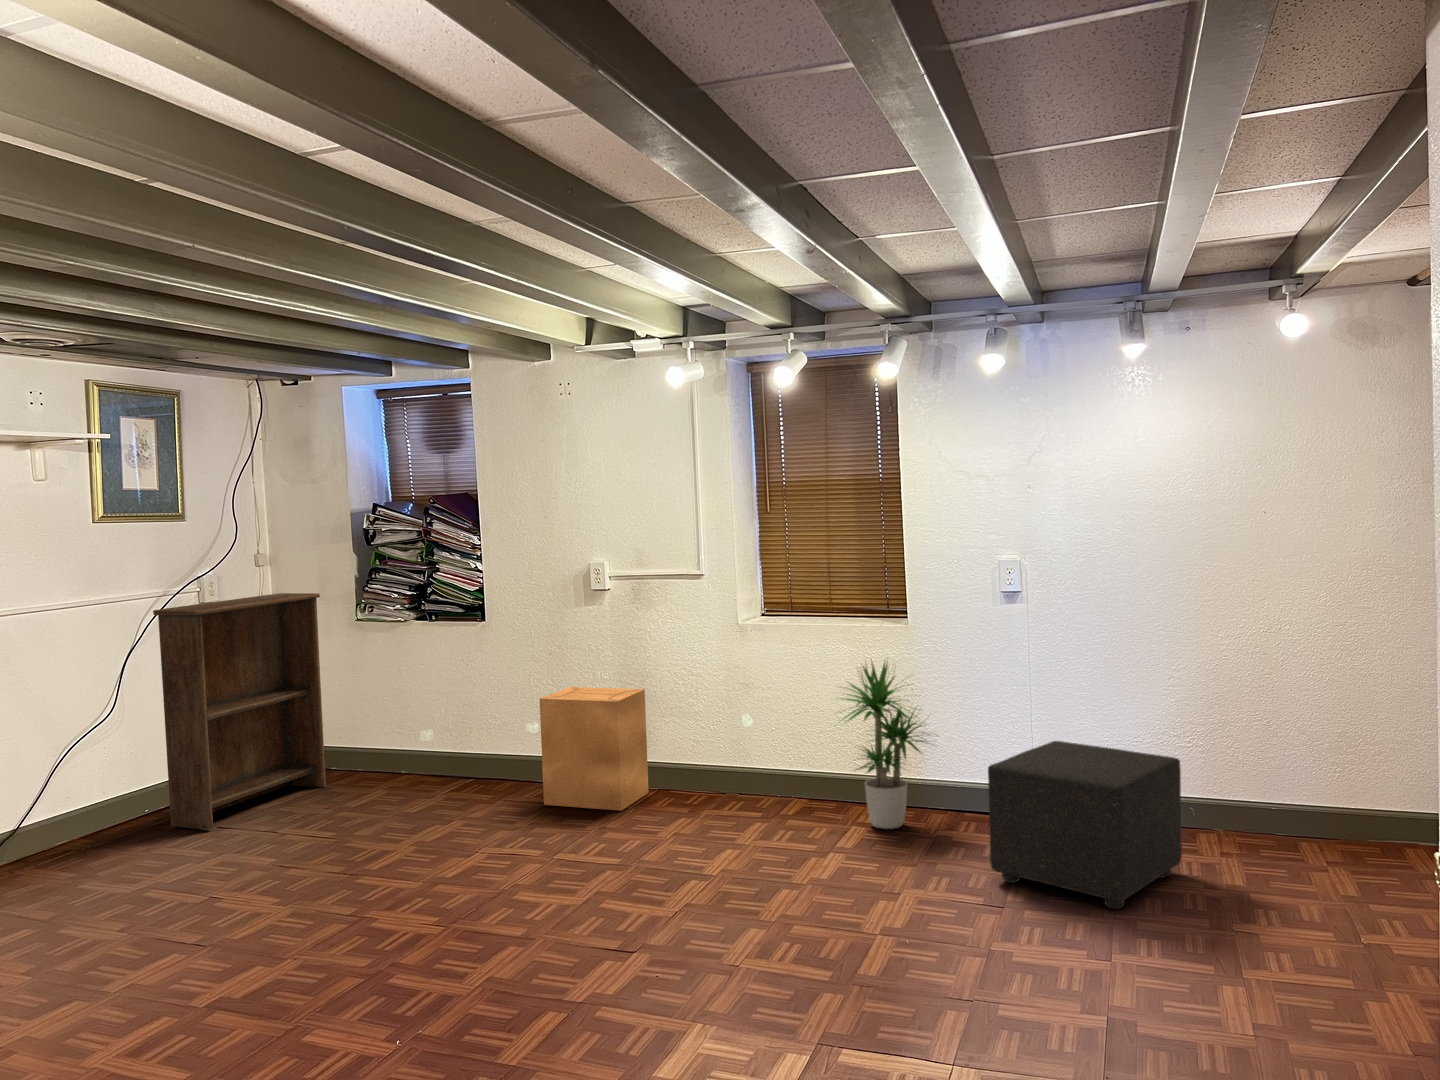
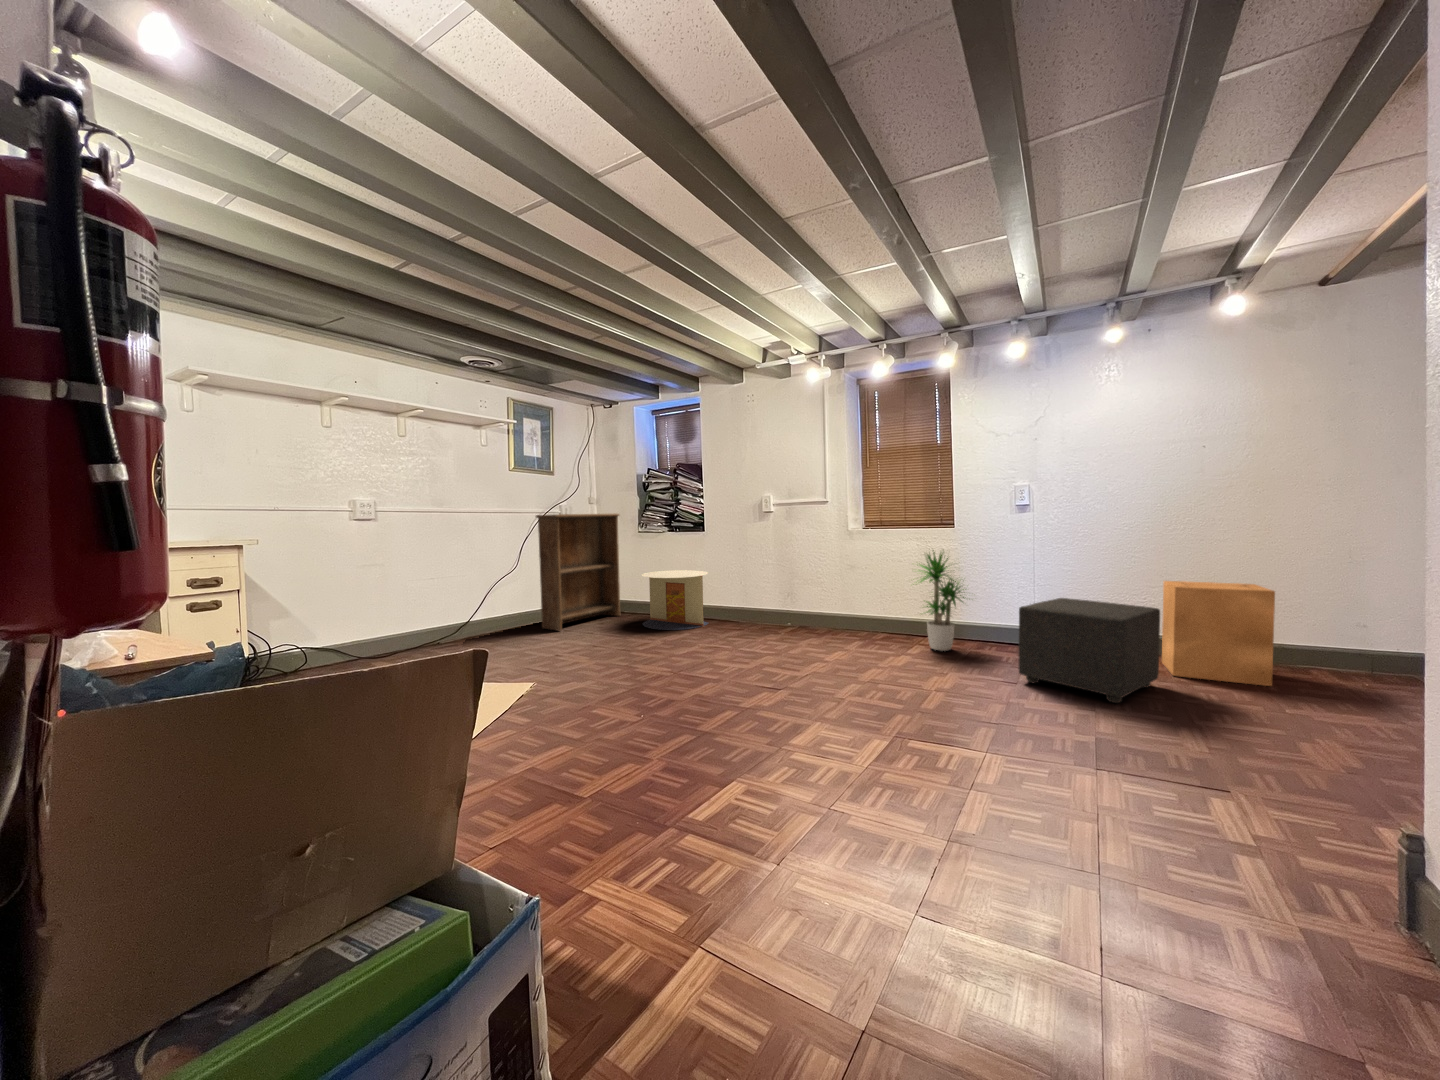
cardboard box: present [539,687,649,811] -> present [1162,581,1275,686]
side table: none [367,695,498,815] -> present [641,570,708,630]

